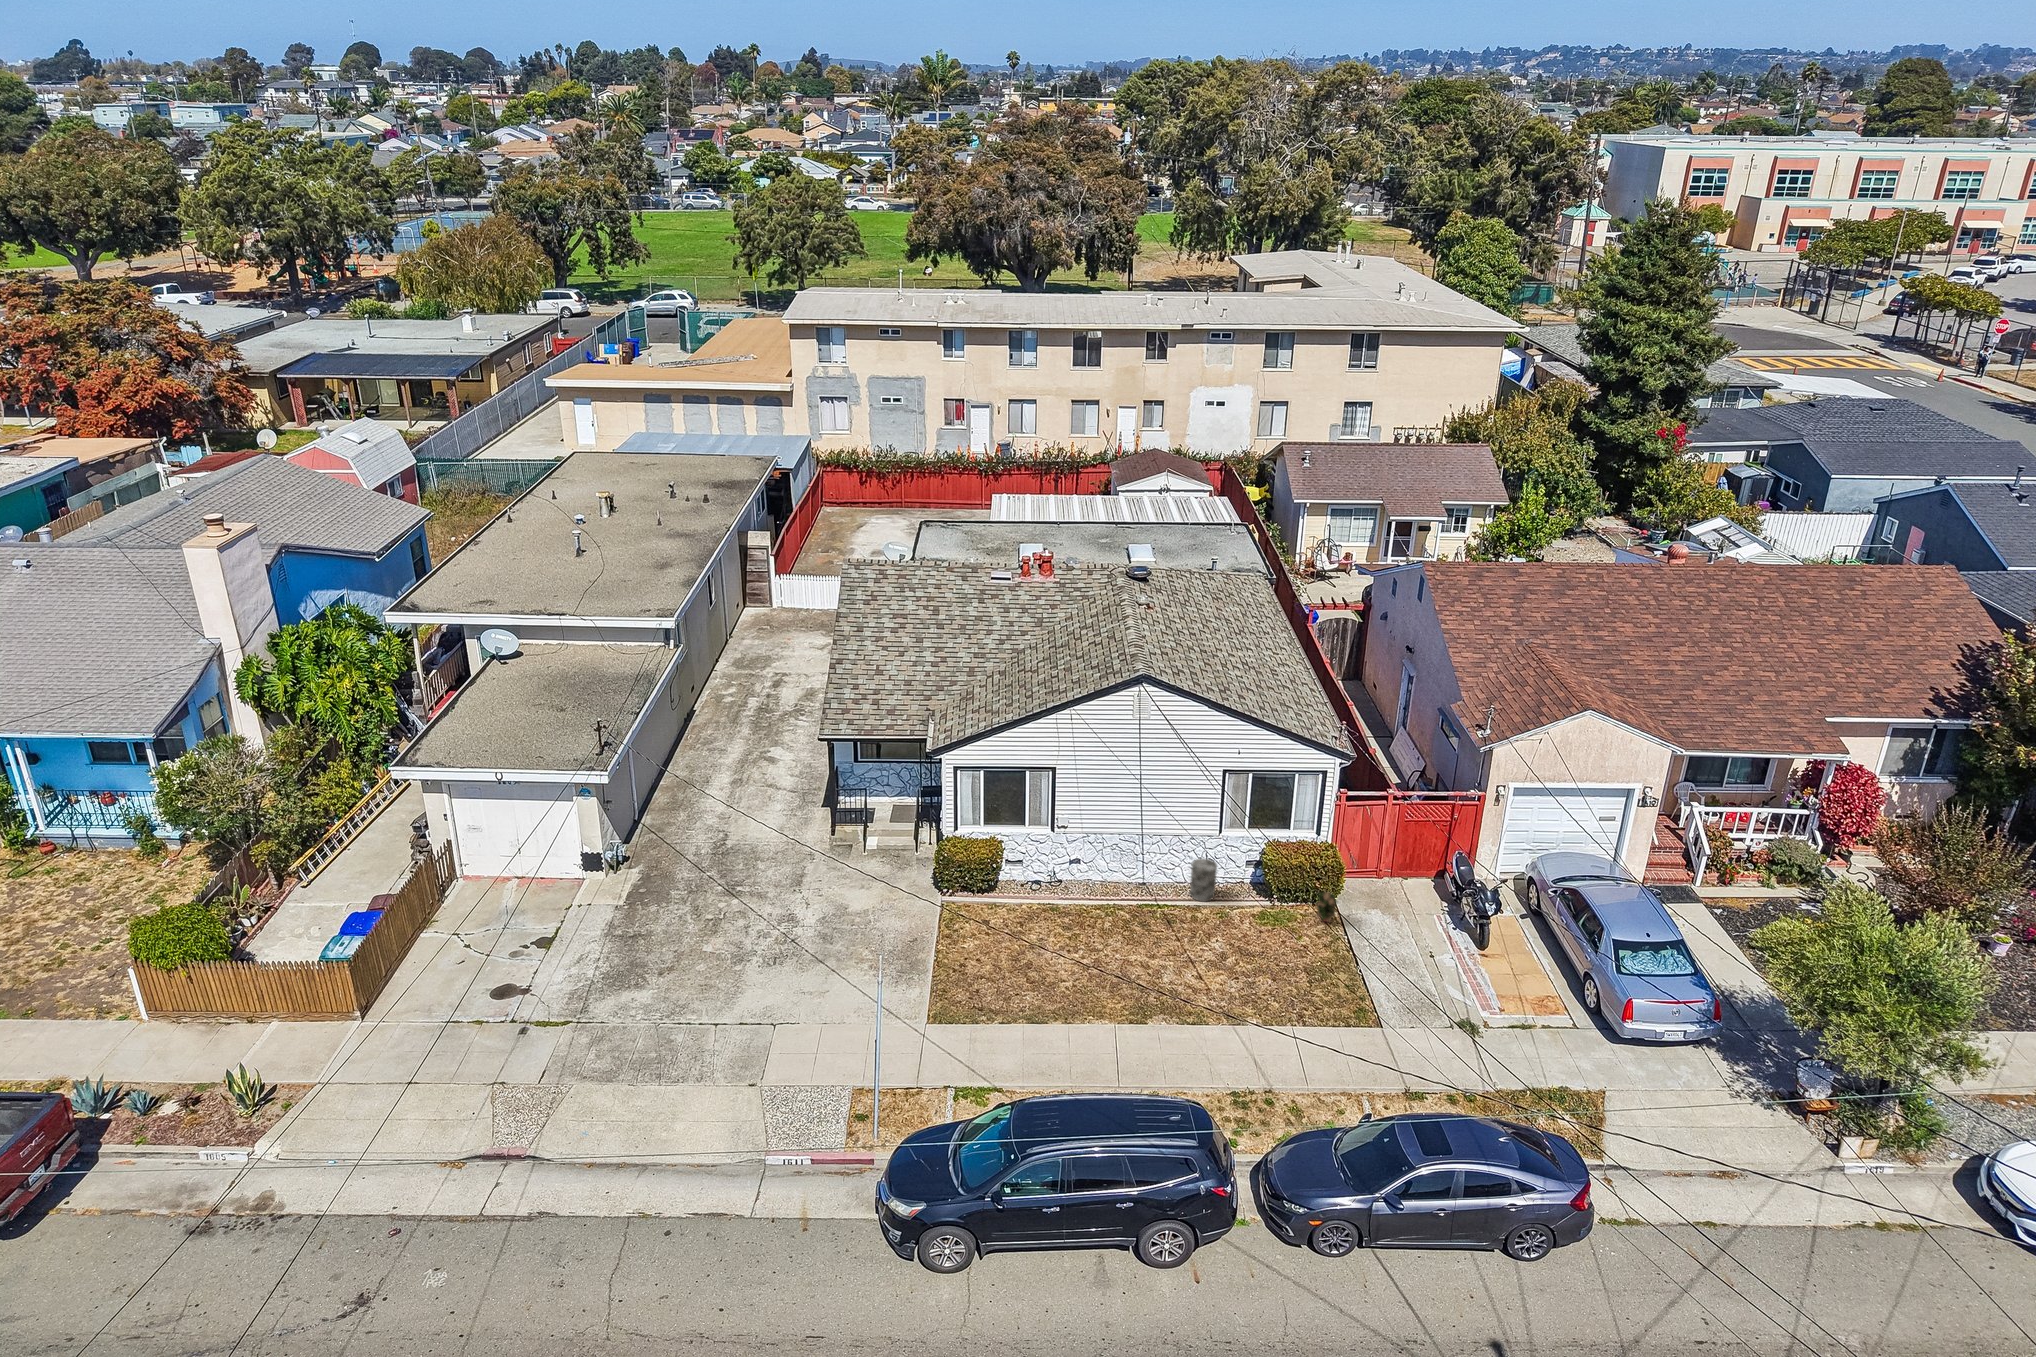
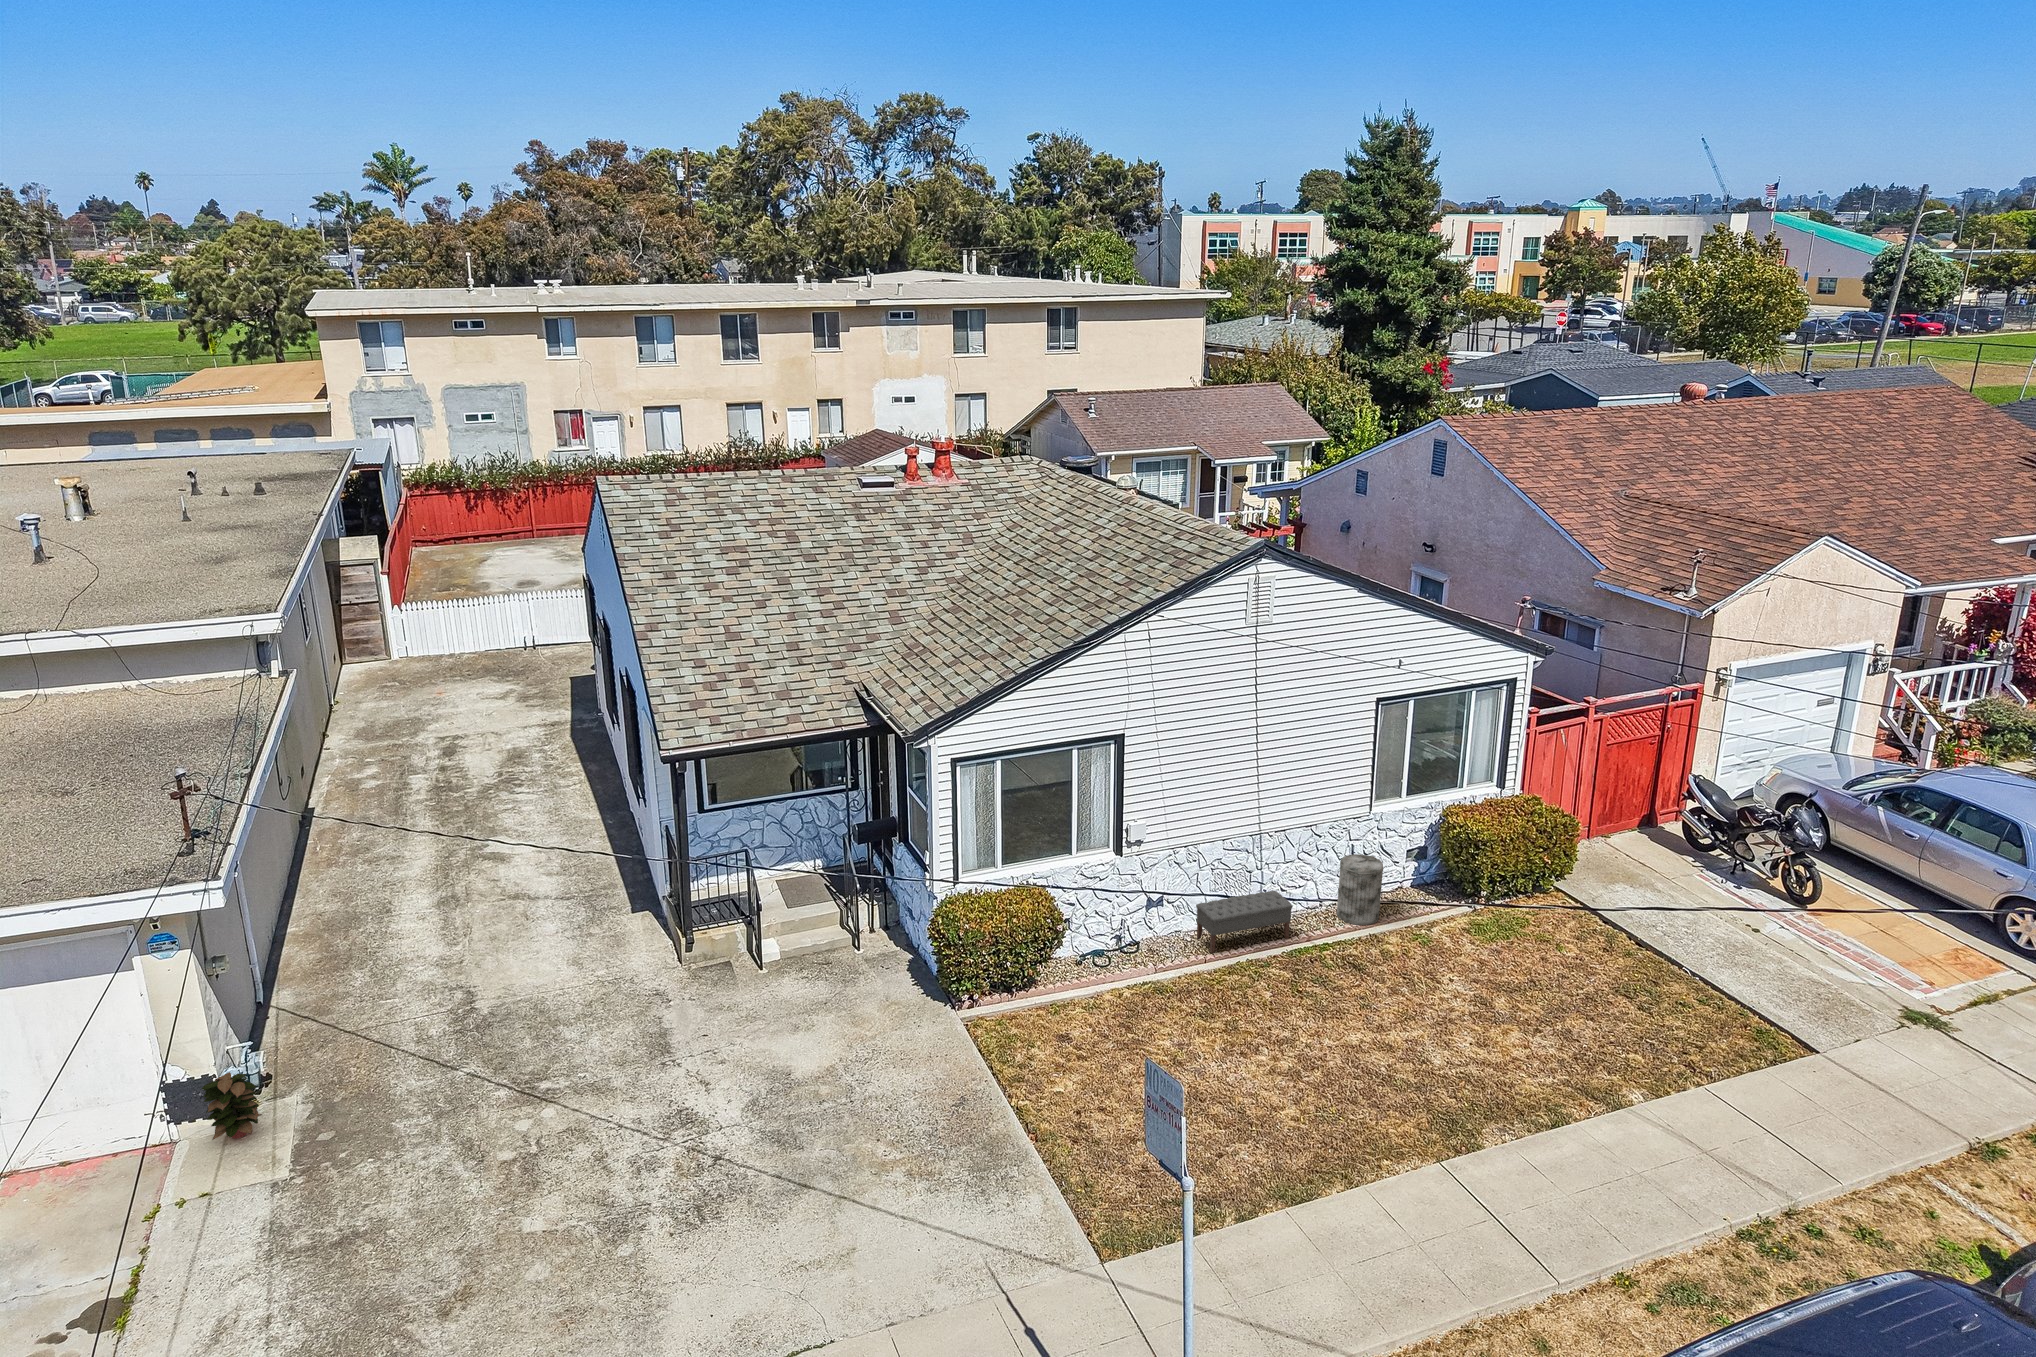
bench: none [1097,868,1150,899] -> present [1196,891,1293,953]
decorative plant: present [1316,892,1337,922] -> present [202,1072,262,1140]

